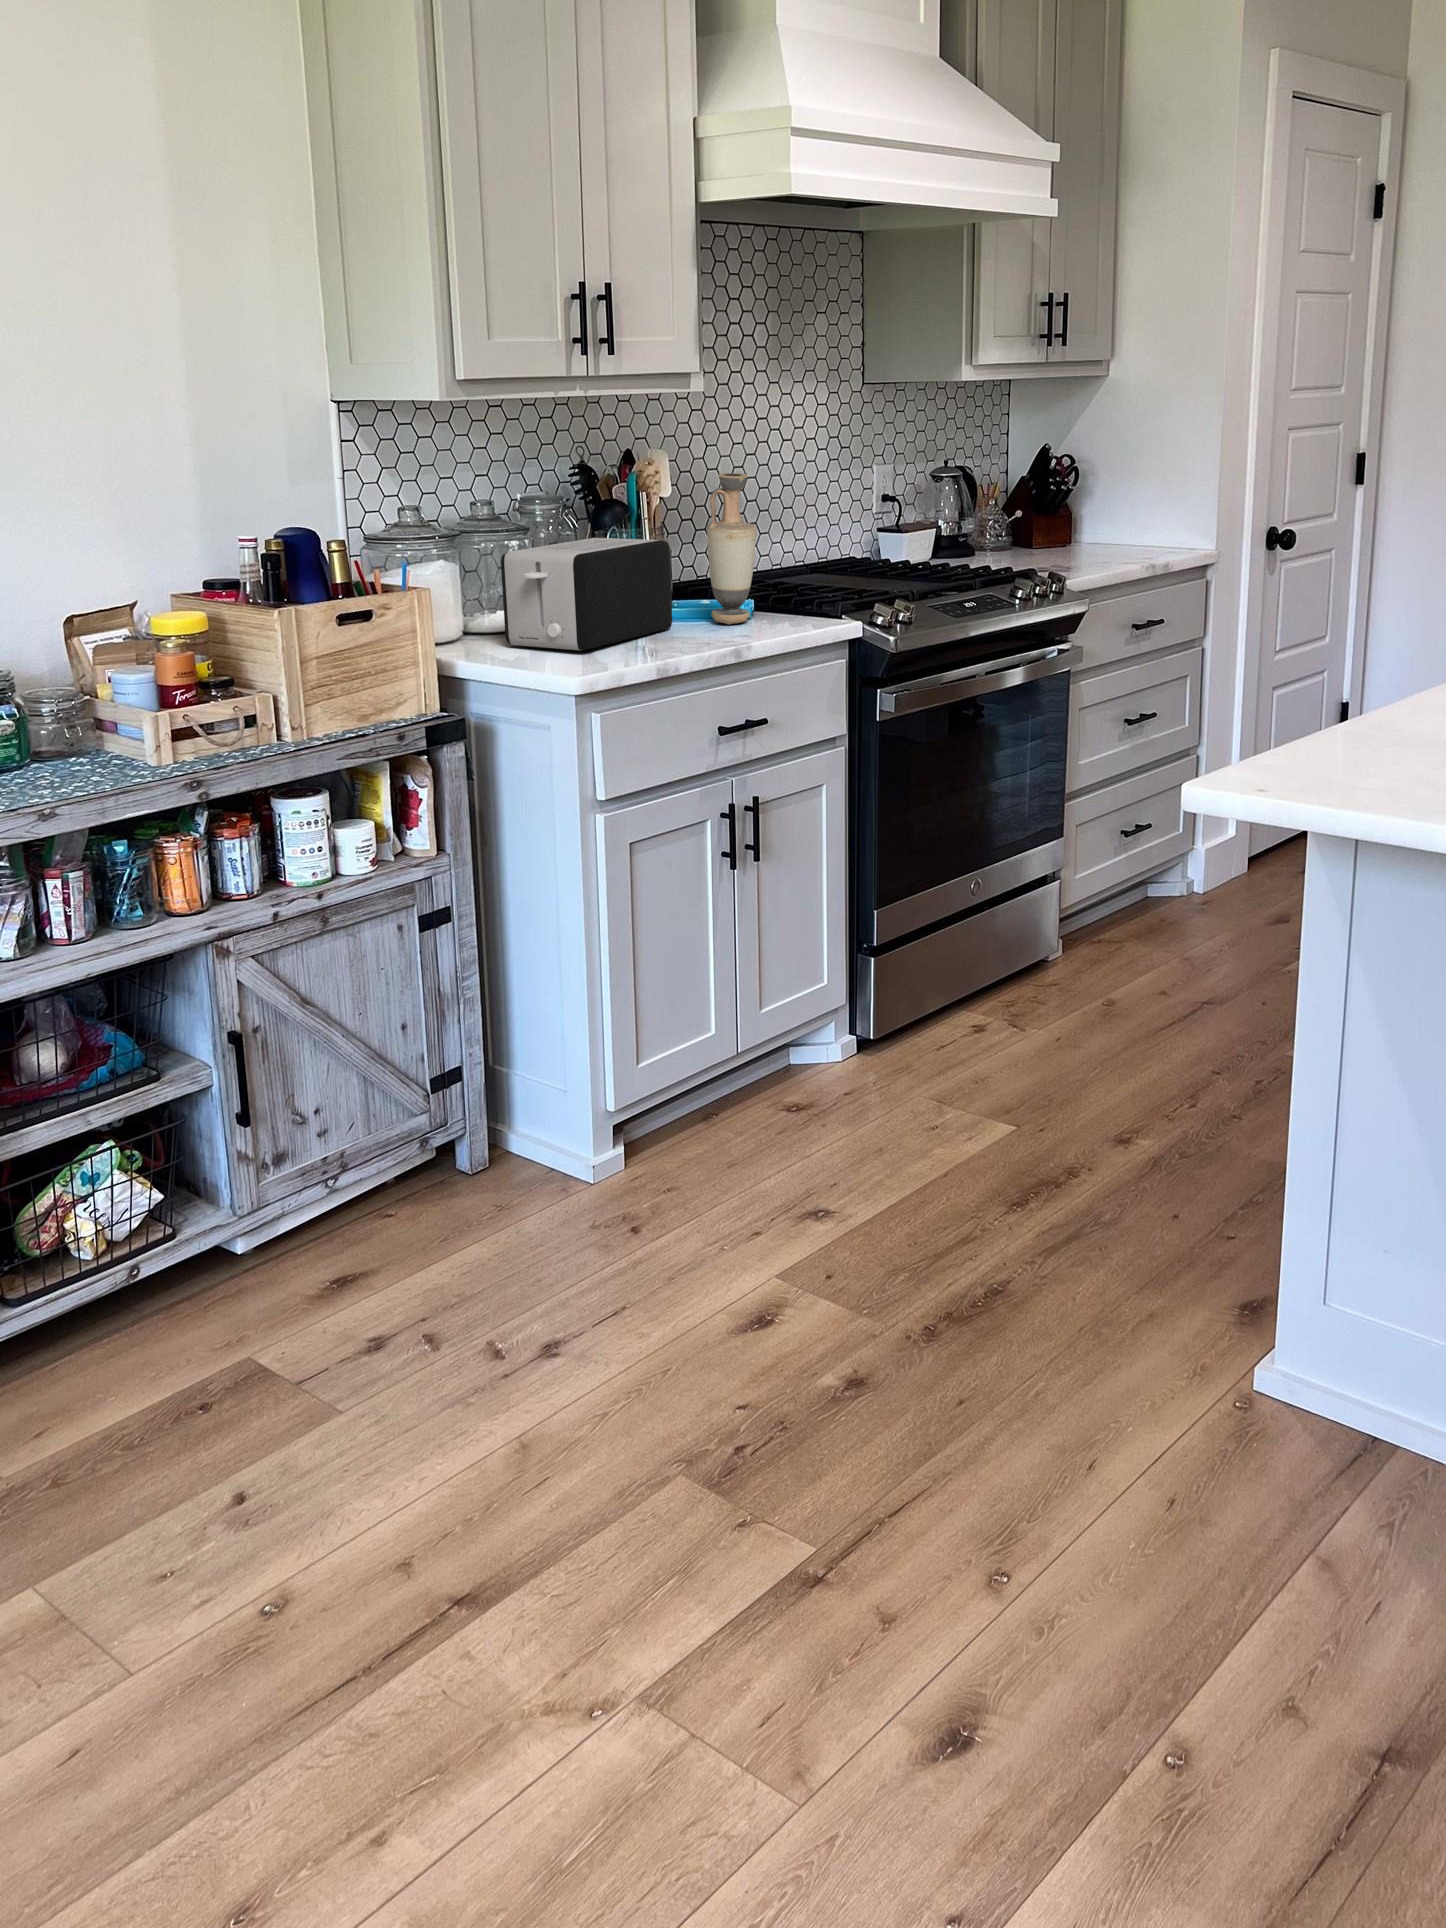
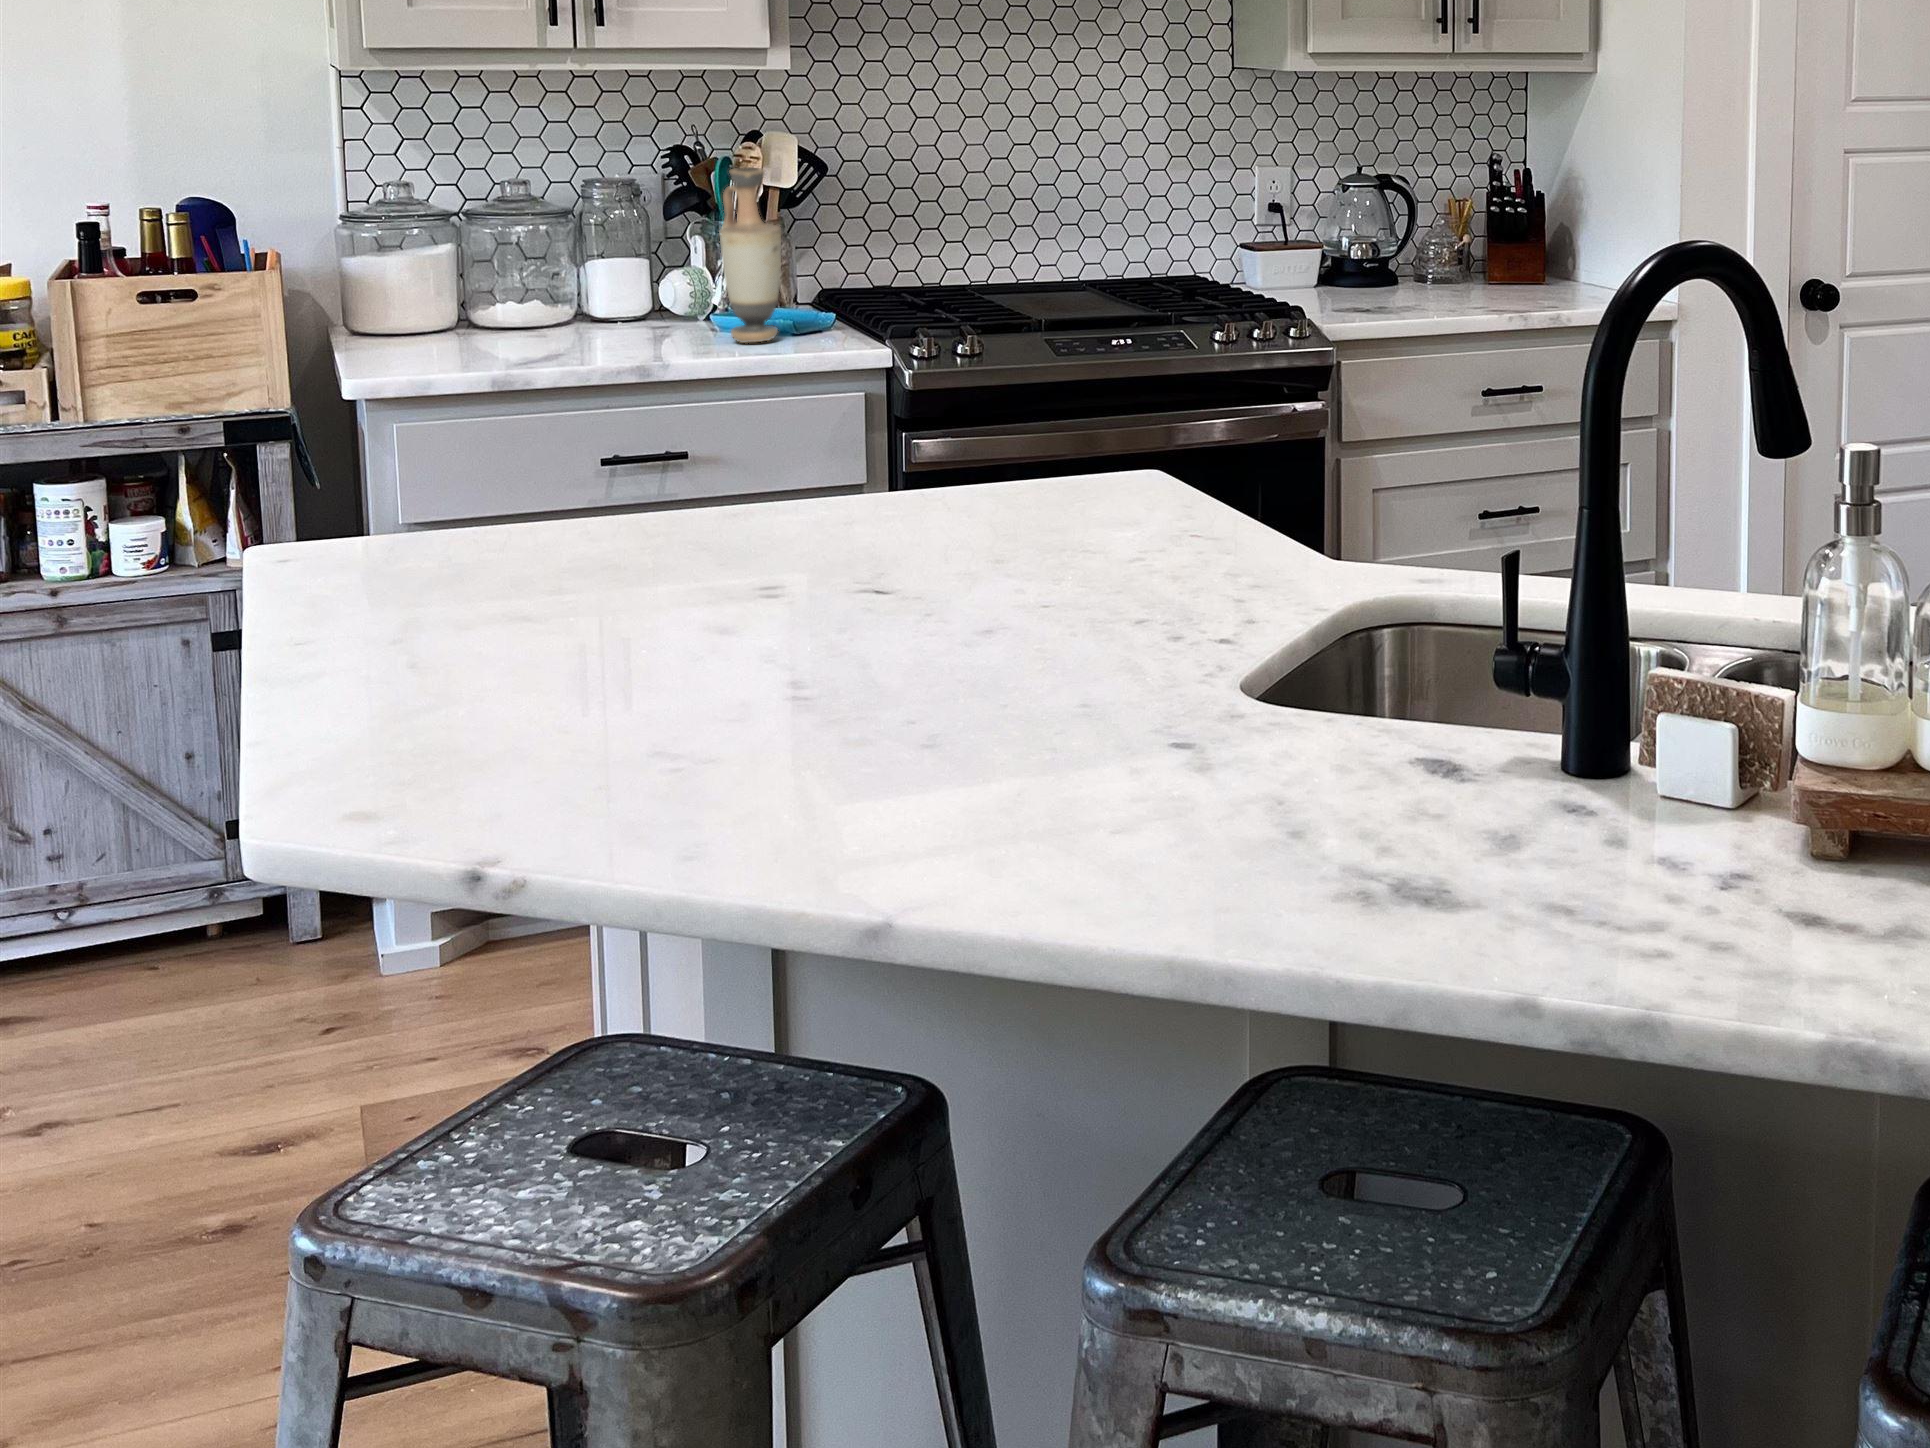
toaster: present [501,538,672,651] -> none [446,232,675,357]

